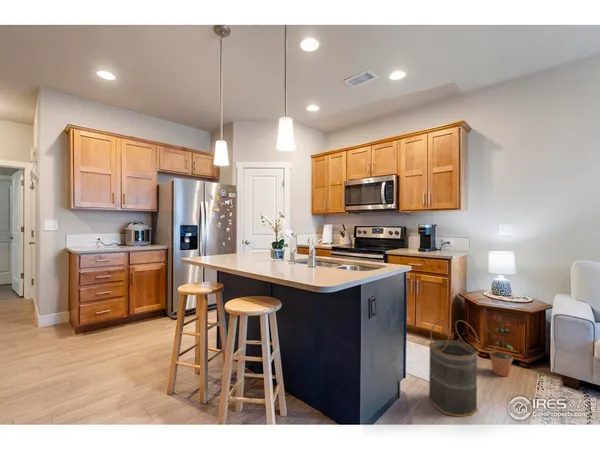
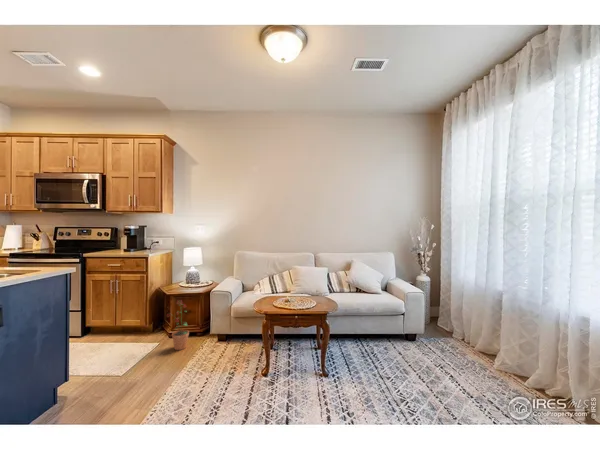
basket: present [428,320,479,417] -> none [93,312,140,405]

